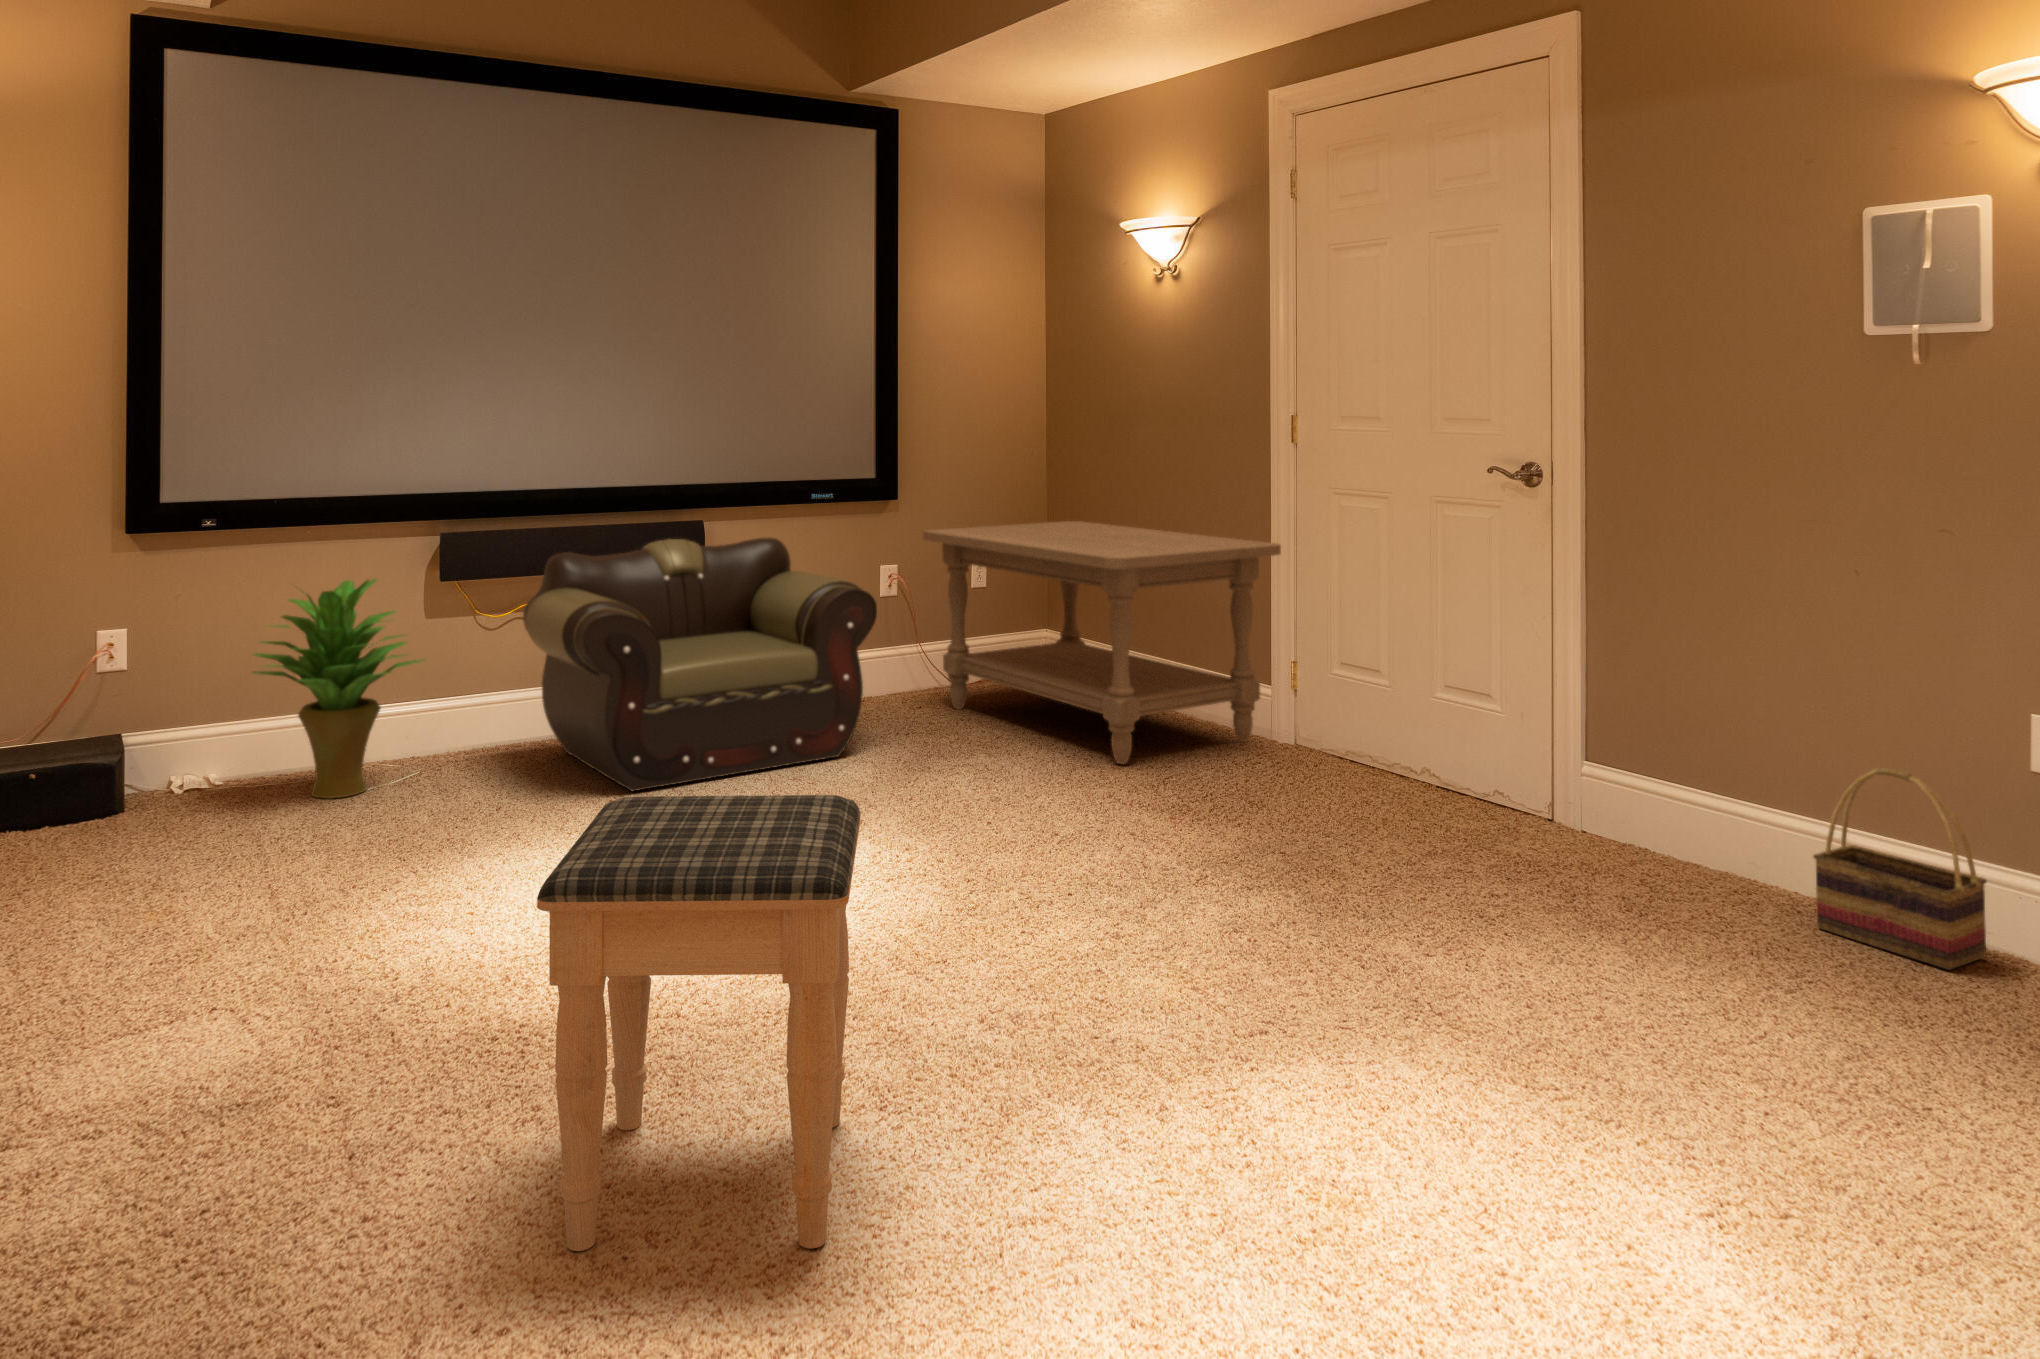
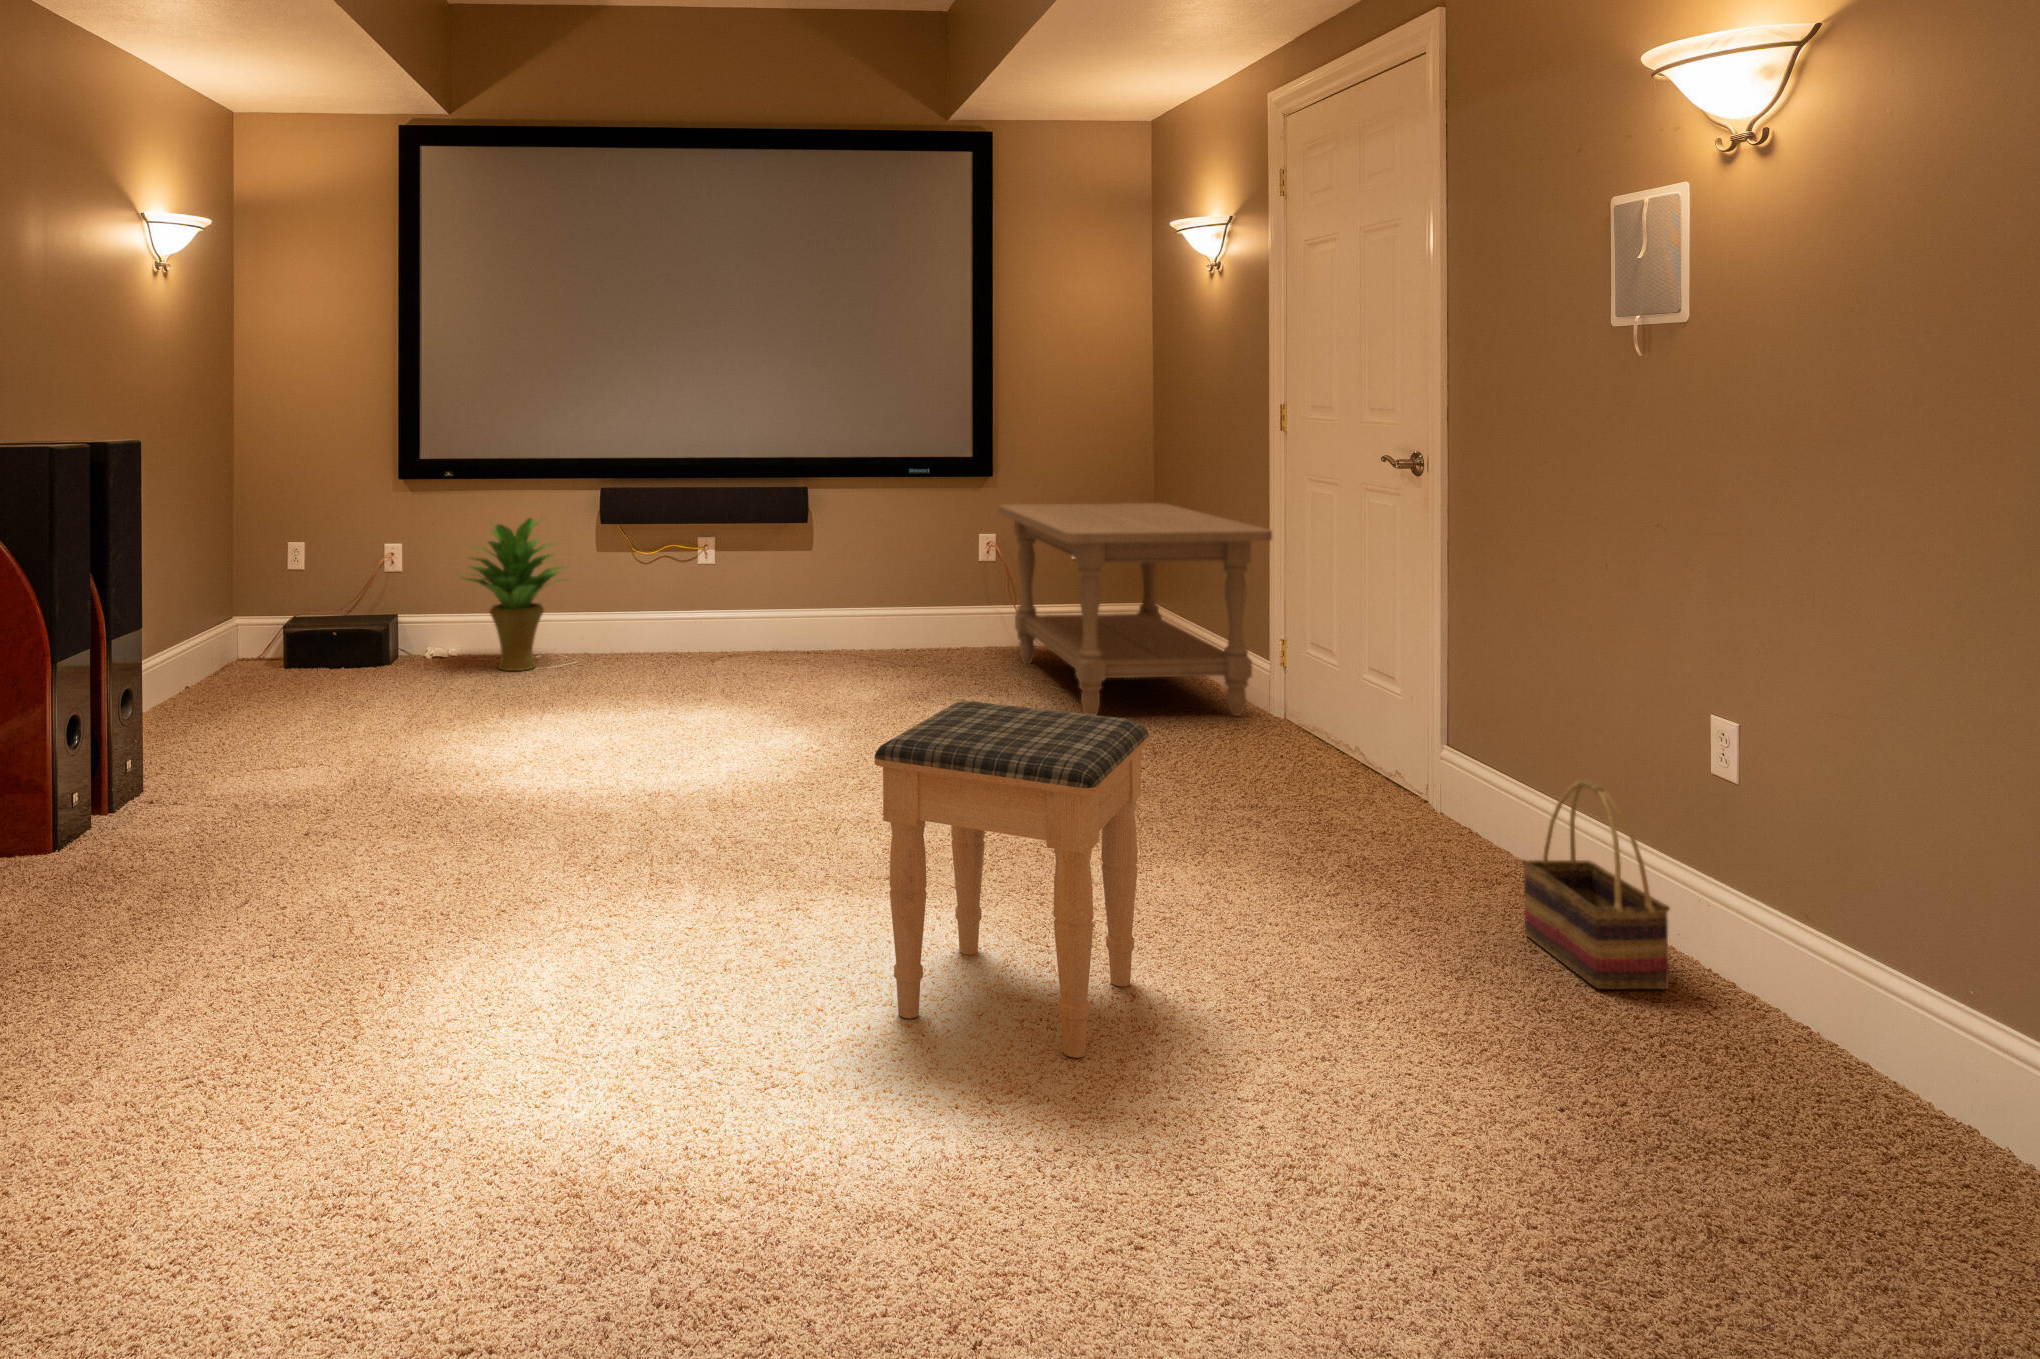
armchair: present [523,538,877,791] -> none [643,501,908,690]
footstool: present [537,795,861,1251] -> present [874,701,1149,1058]

